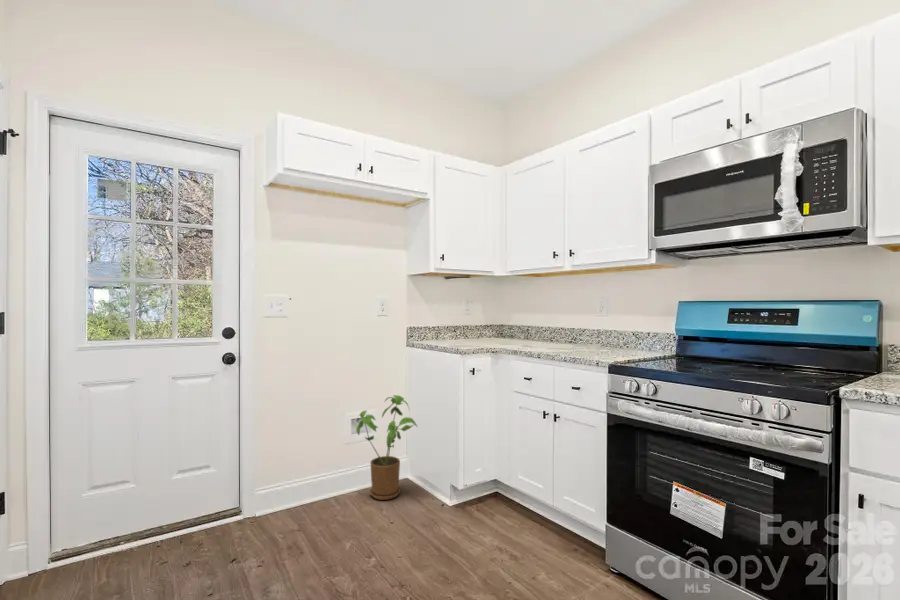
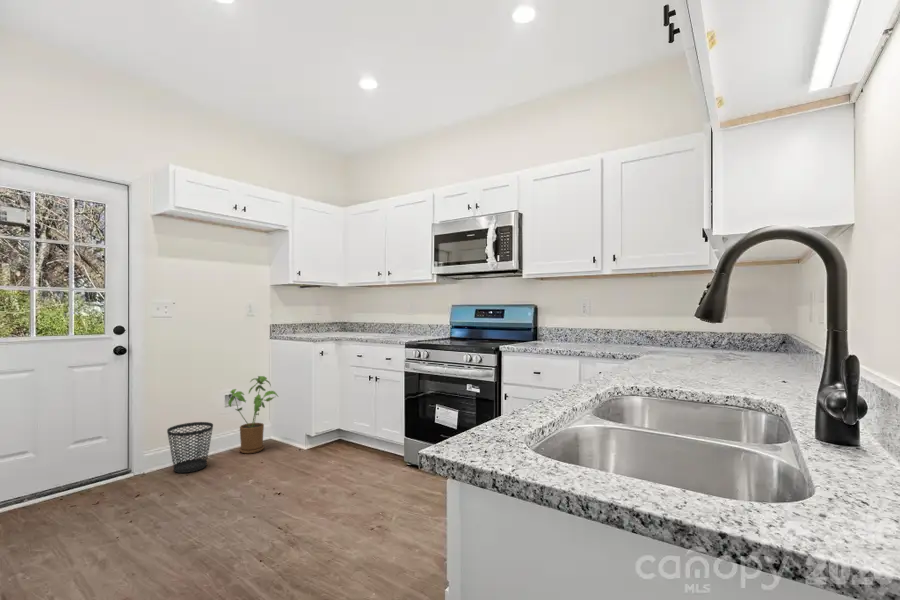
wastebasket: none [278,454,334,526] -> present [167,422,213,473]

